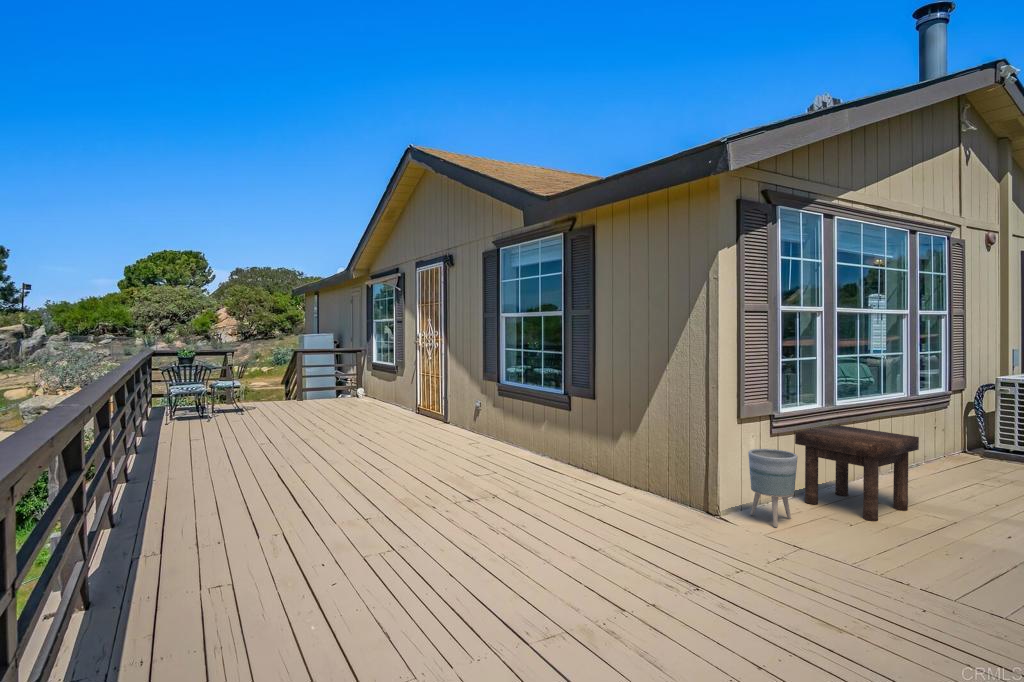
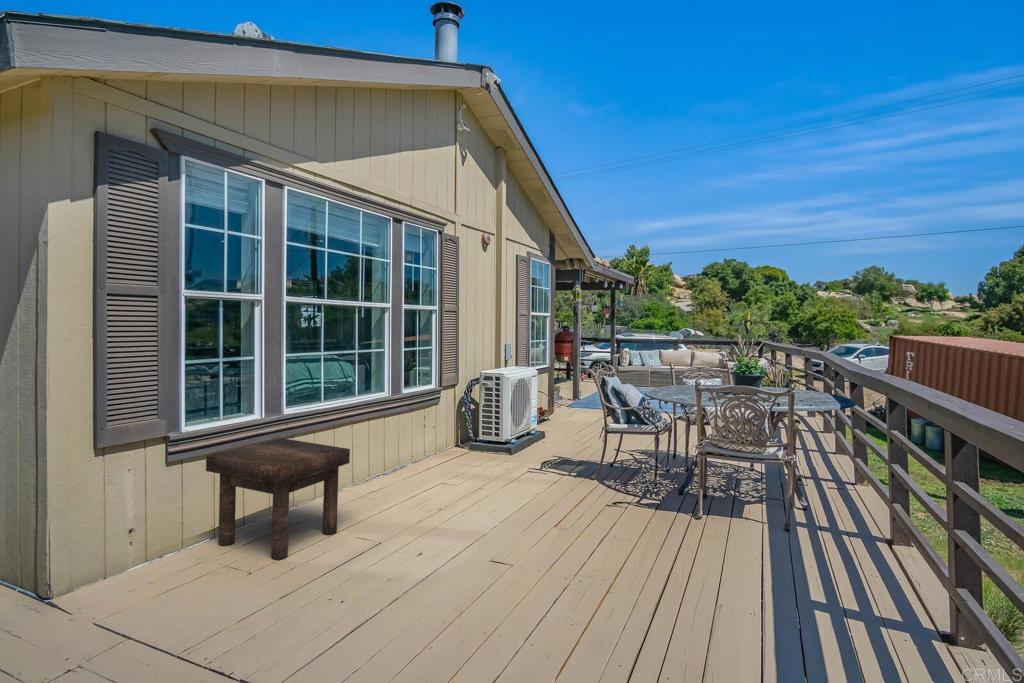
planter: present [748,449,798,527] -> none [98,487,172,602]

